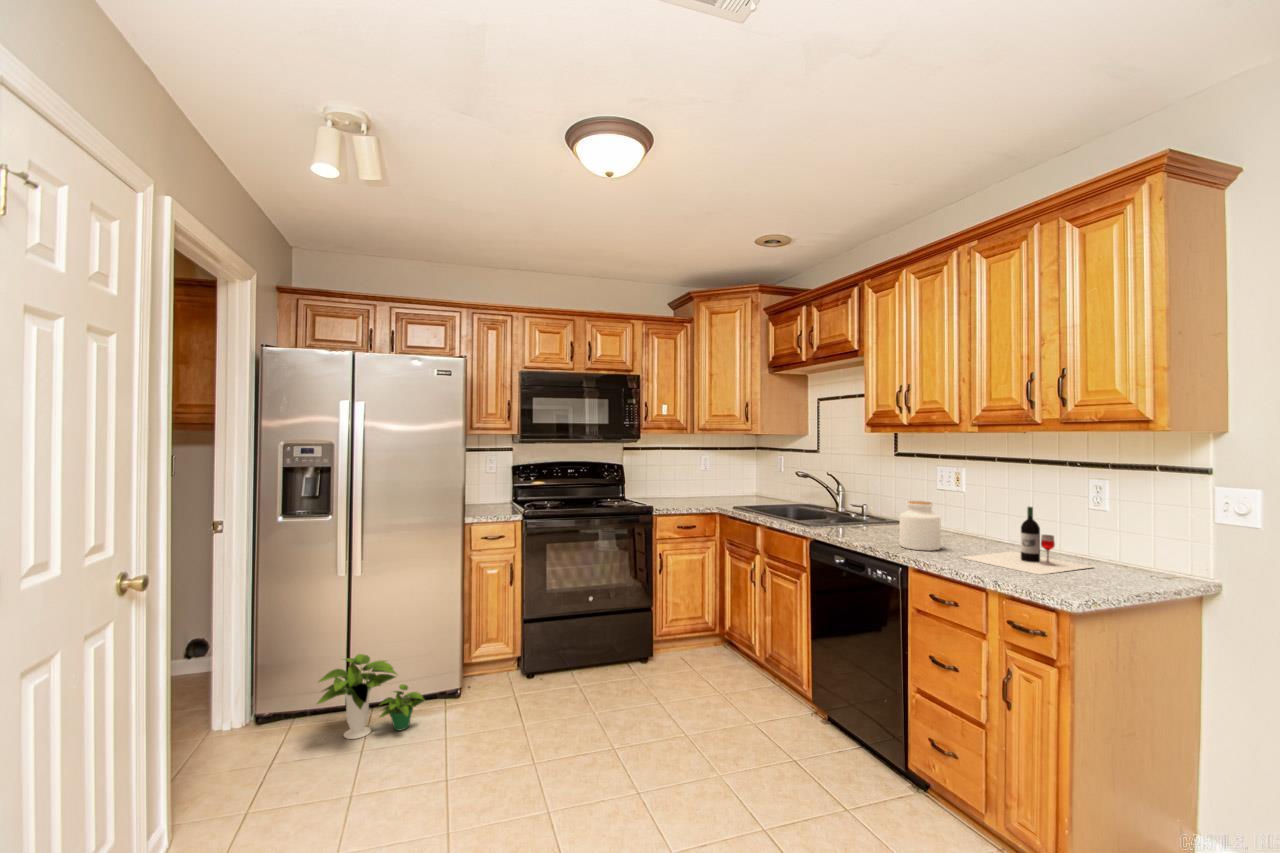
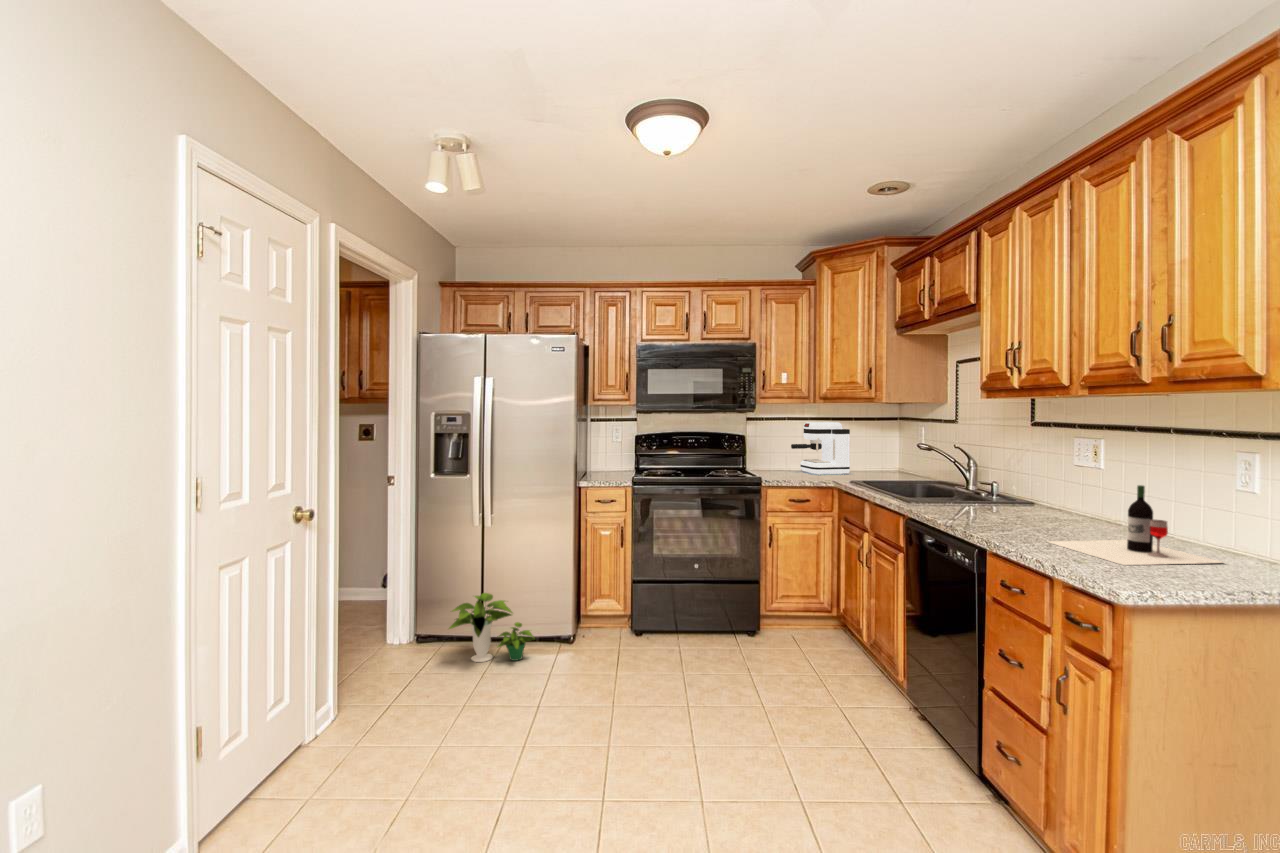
coffee maker: none [668,451,722,502] -> present [791,422,850,475]
jar: present [900,501,941,551] -> none [988,476,1037,533]

